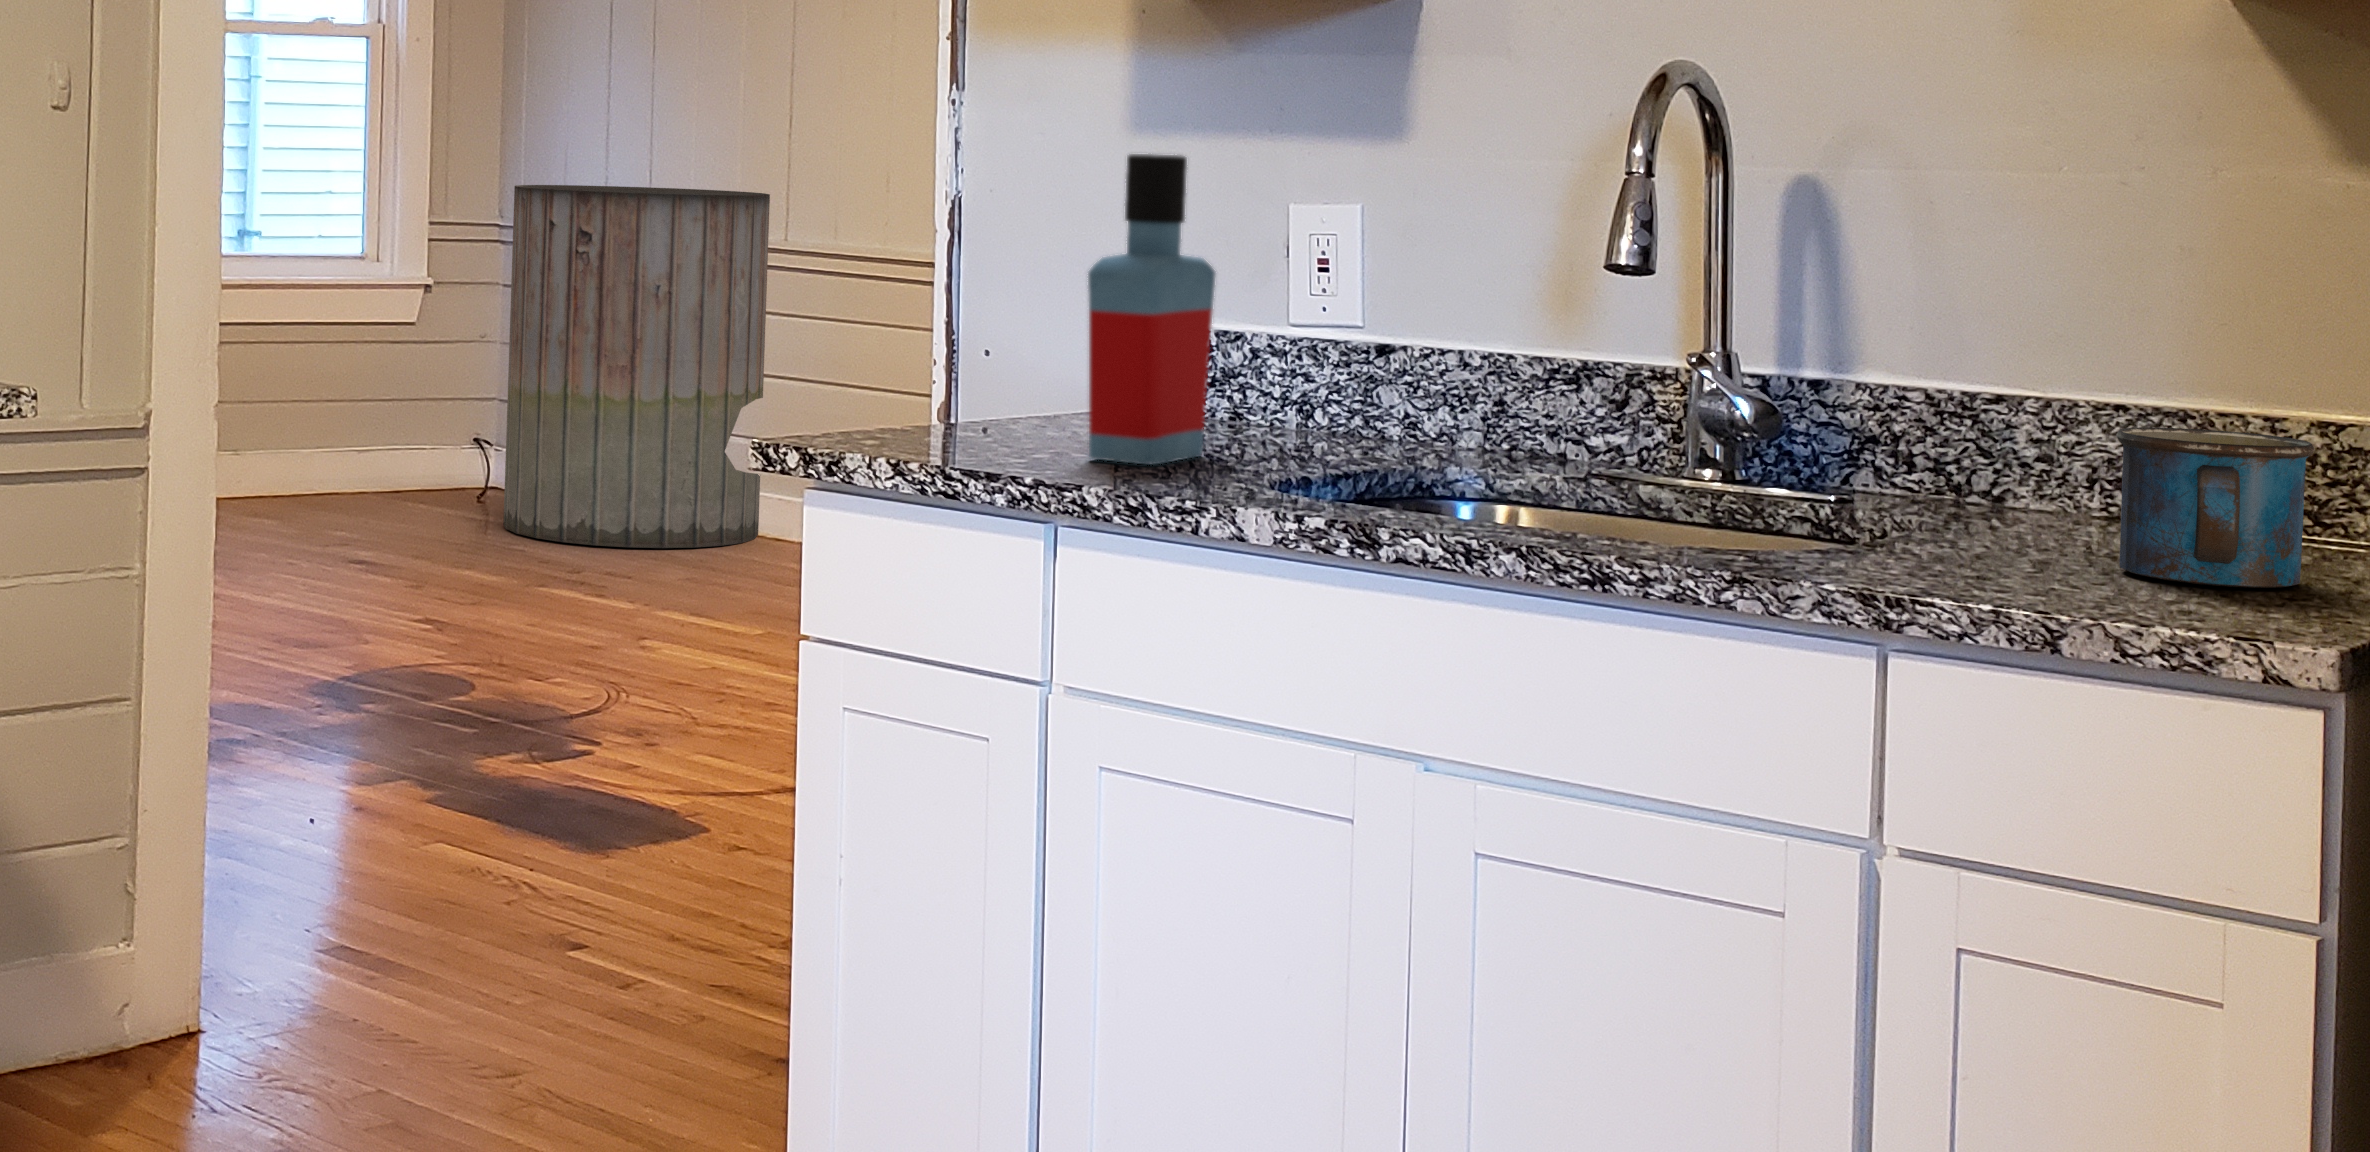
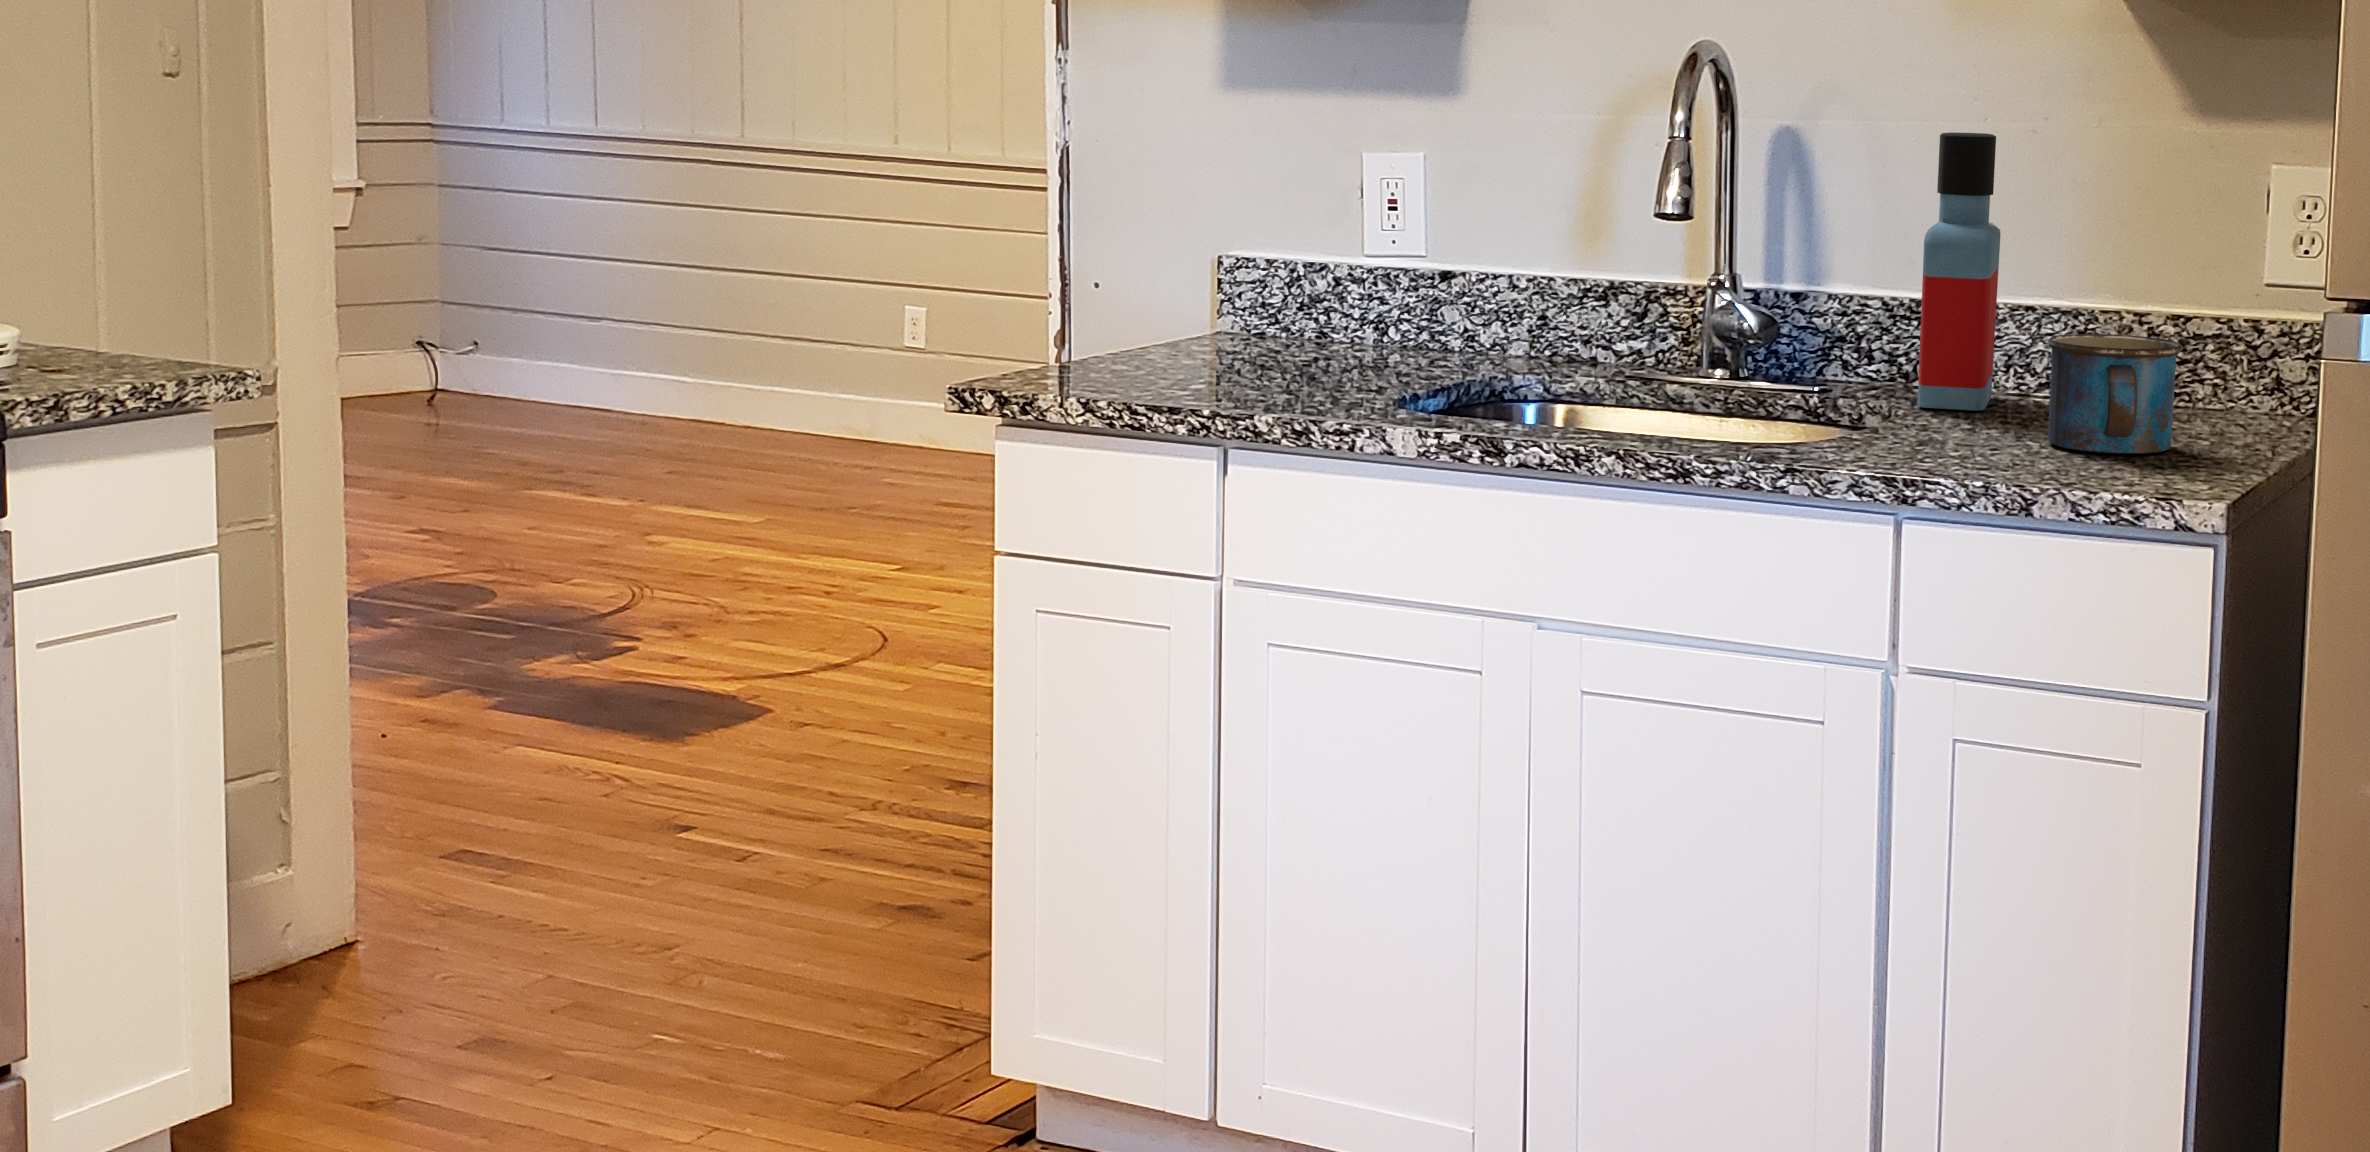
bottle: present [1088,154,1215,465] -> present [1918,132,2000,411]
trash can: present [503,185,770,548] -> none [455,82,718,442]

